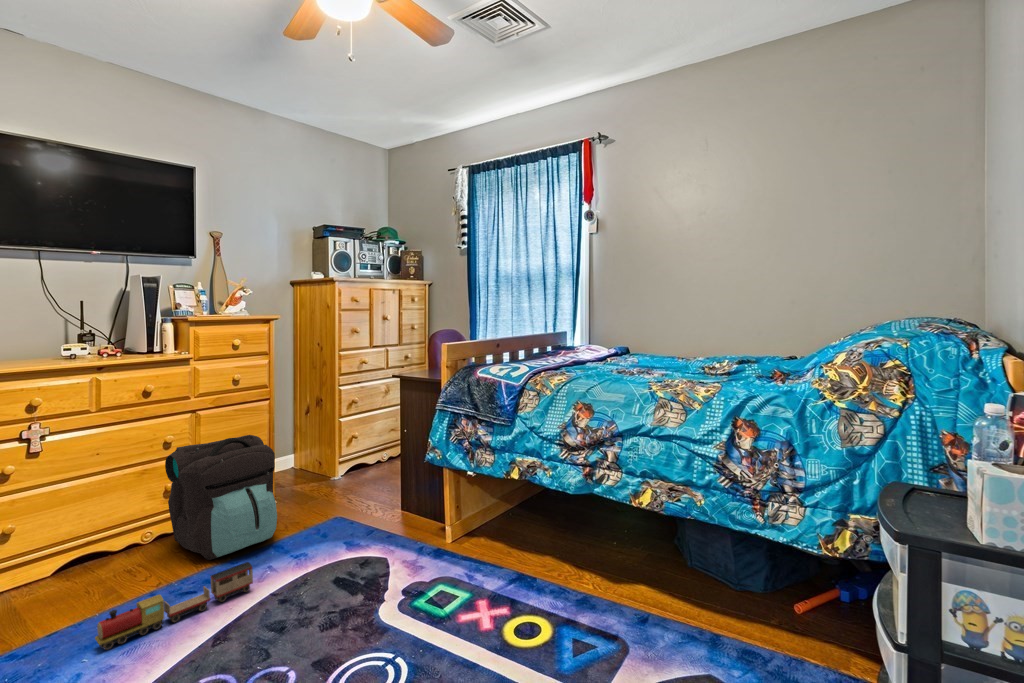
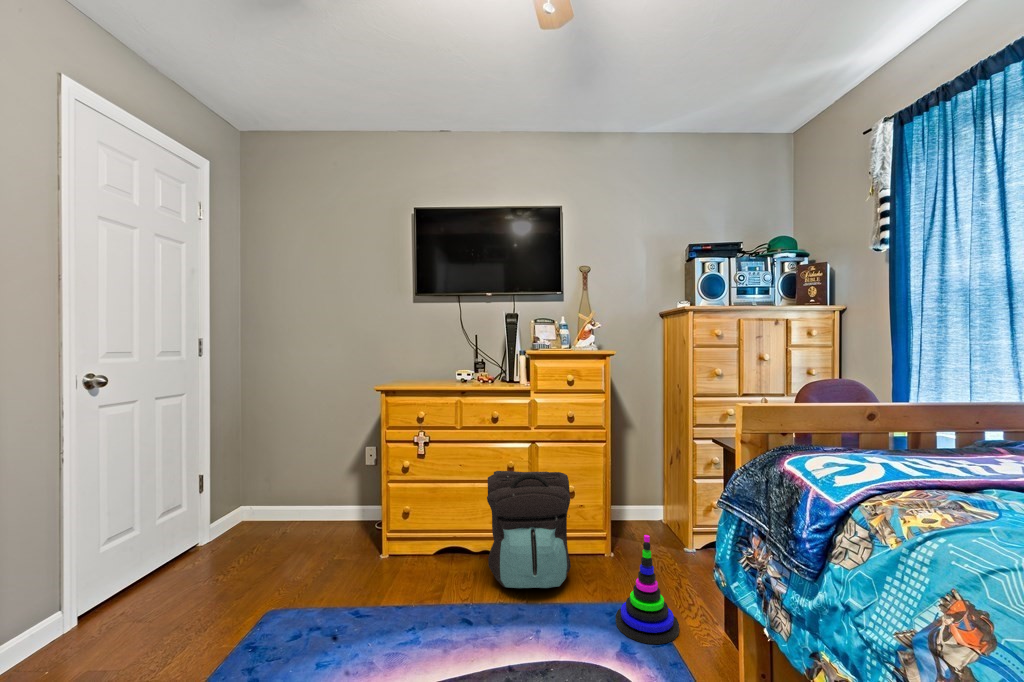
stacking toy: none [336,459,388,542] -> present [616,535,679,644]
toy train: present [95,562,253,650] -> none [369,608,496,642]

